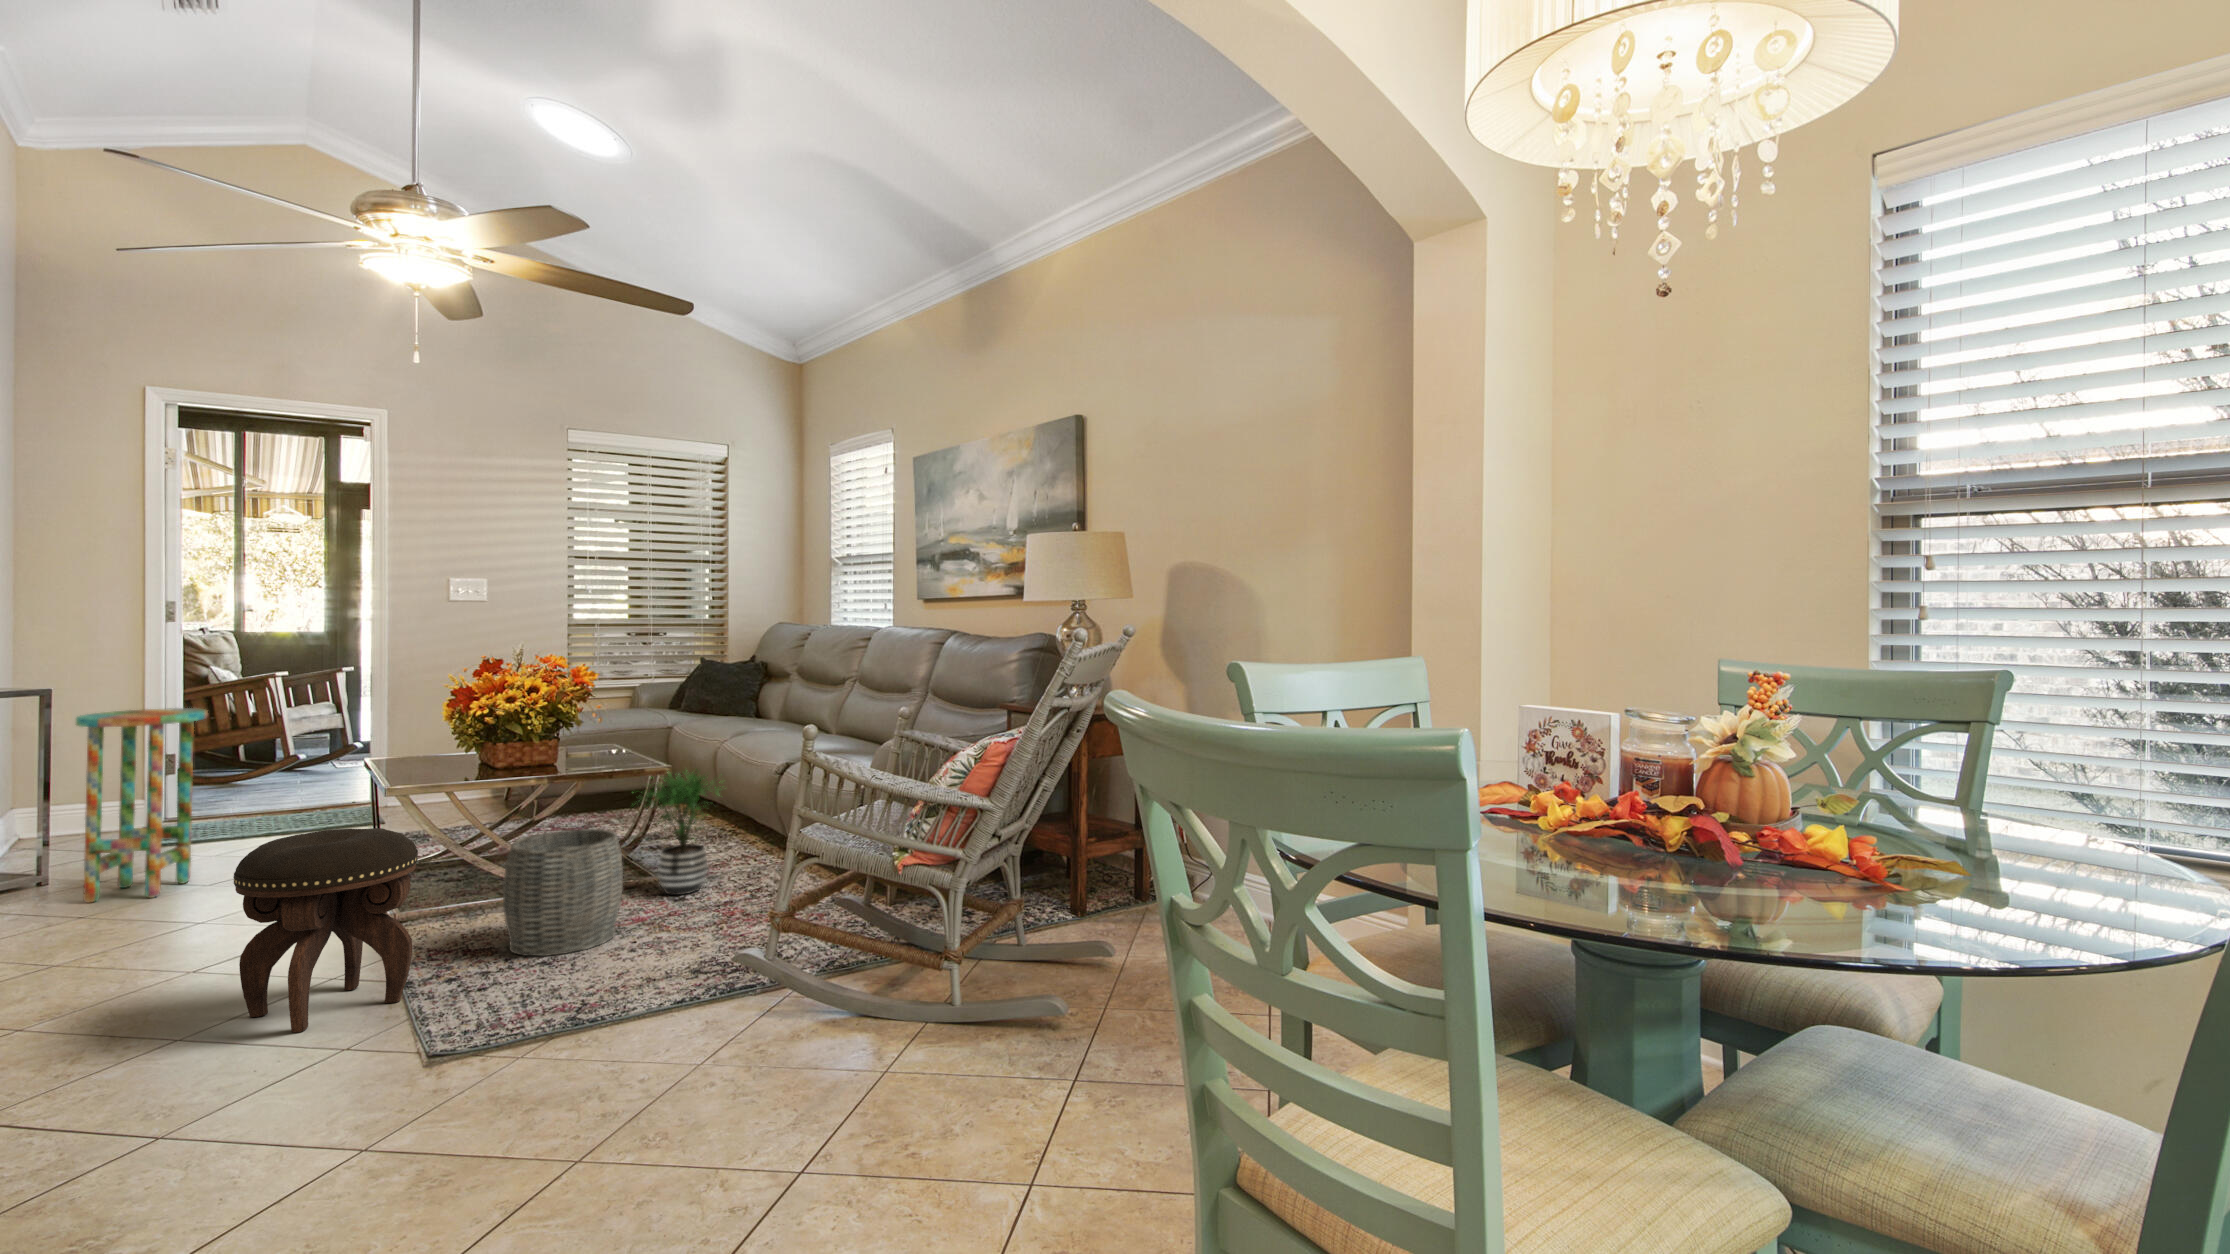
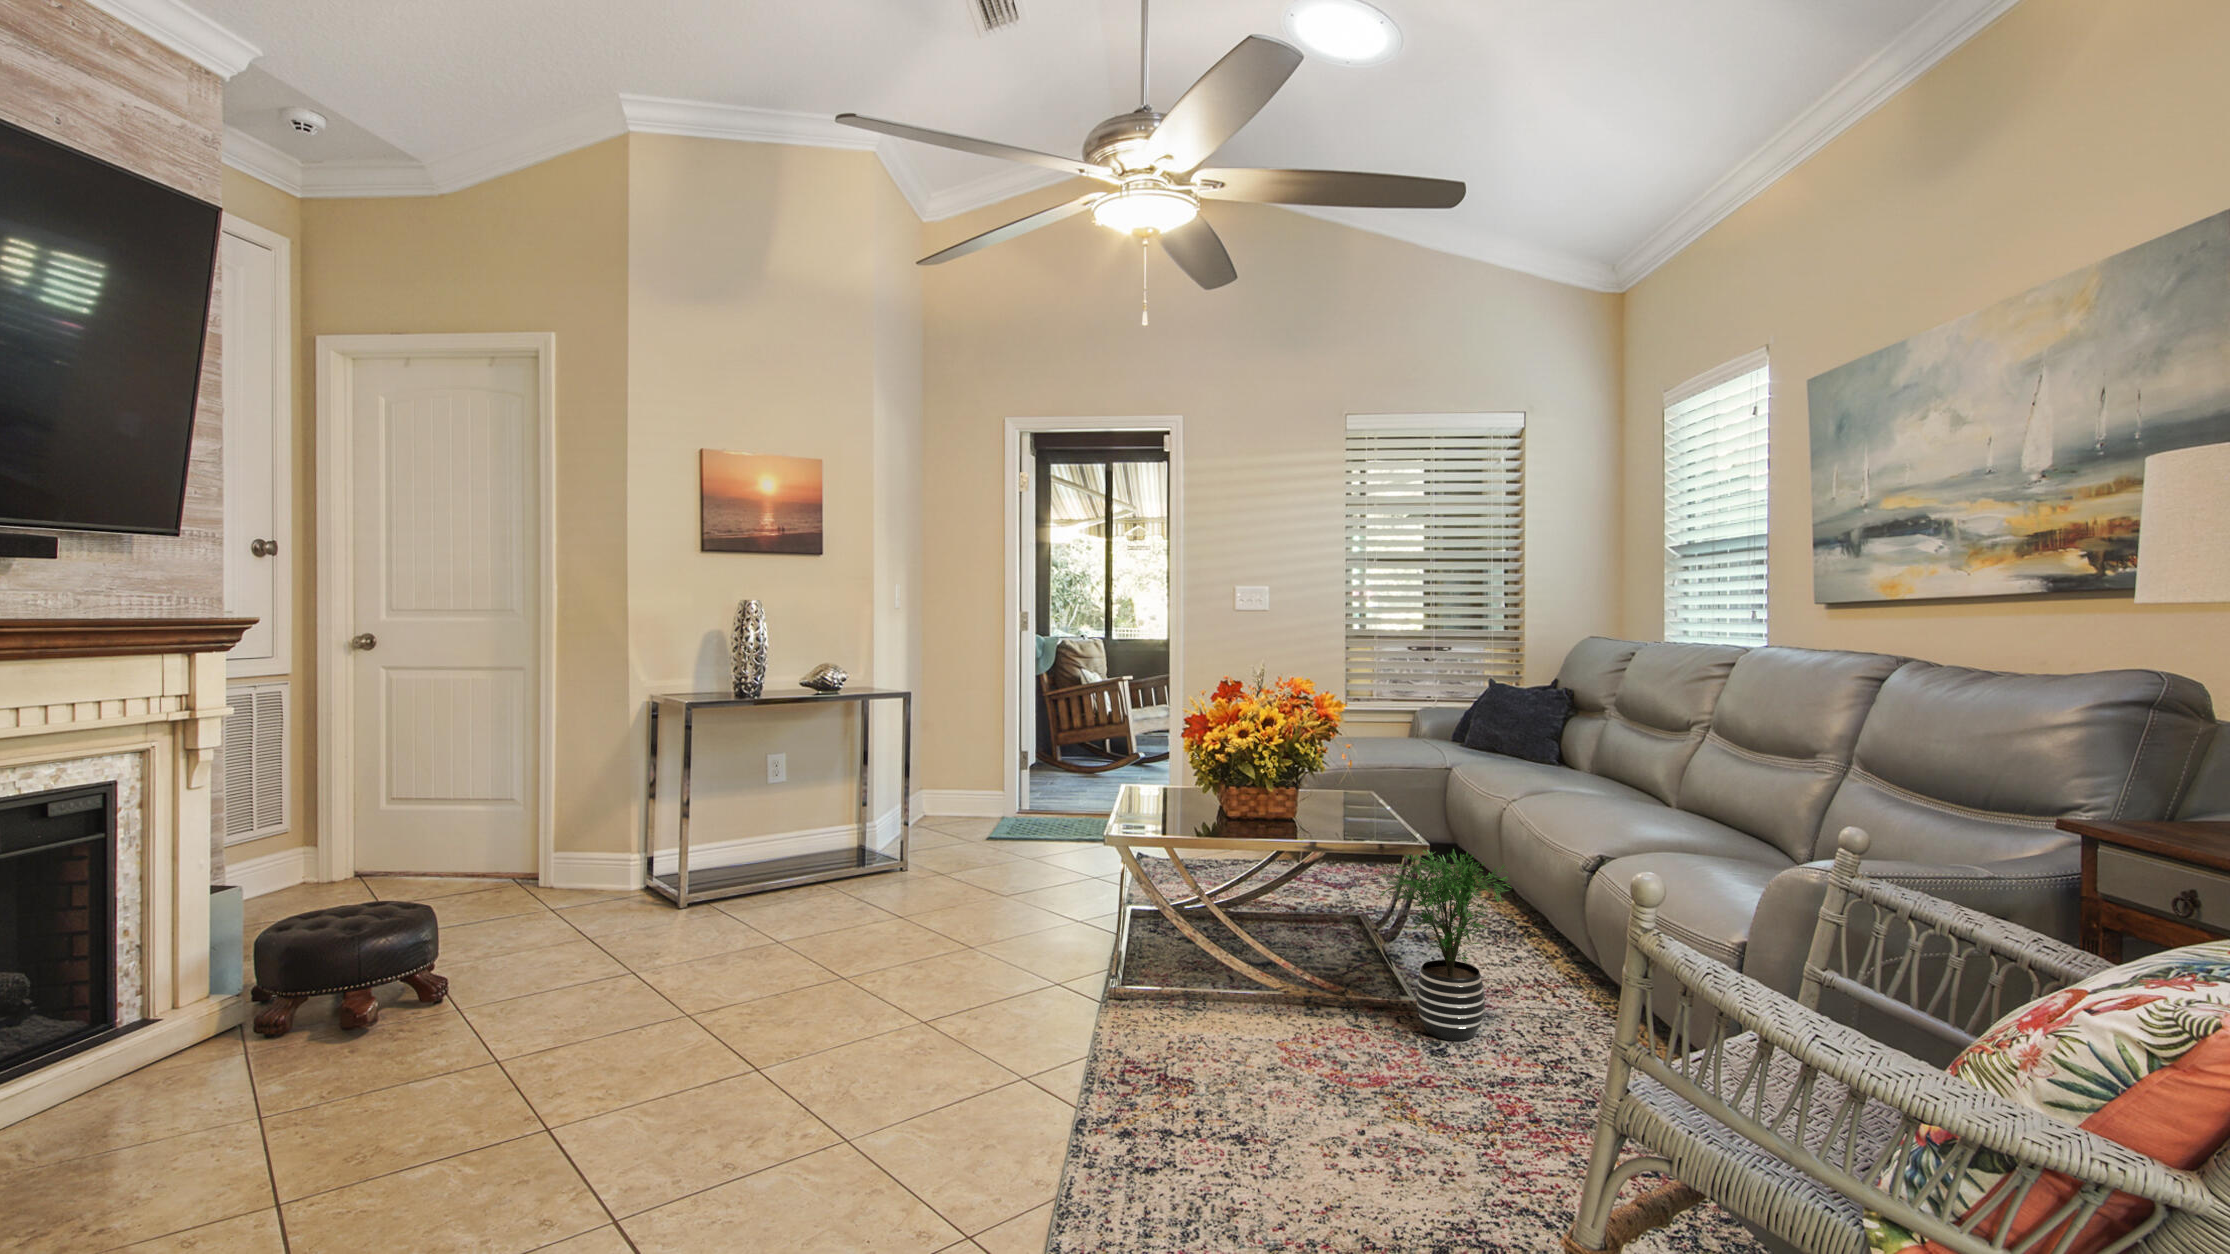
side table: present [76,708,208,903] -> none [924,709,1015,897]
footstool: present [234,828,418,1033] -> none [919,888,1100,1159]
woven basket: present [503,829,623,956] -> none [1211,924,1358,1118]

